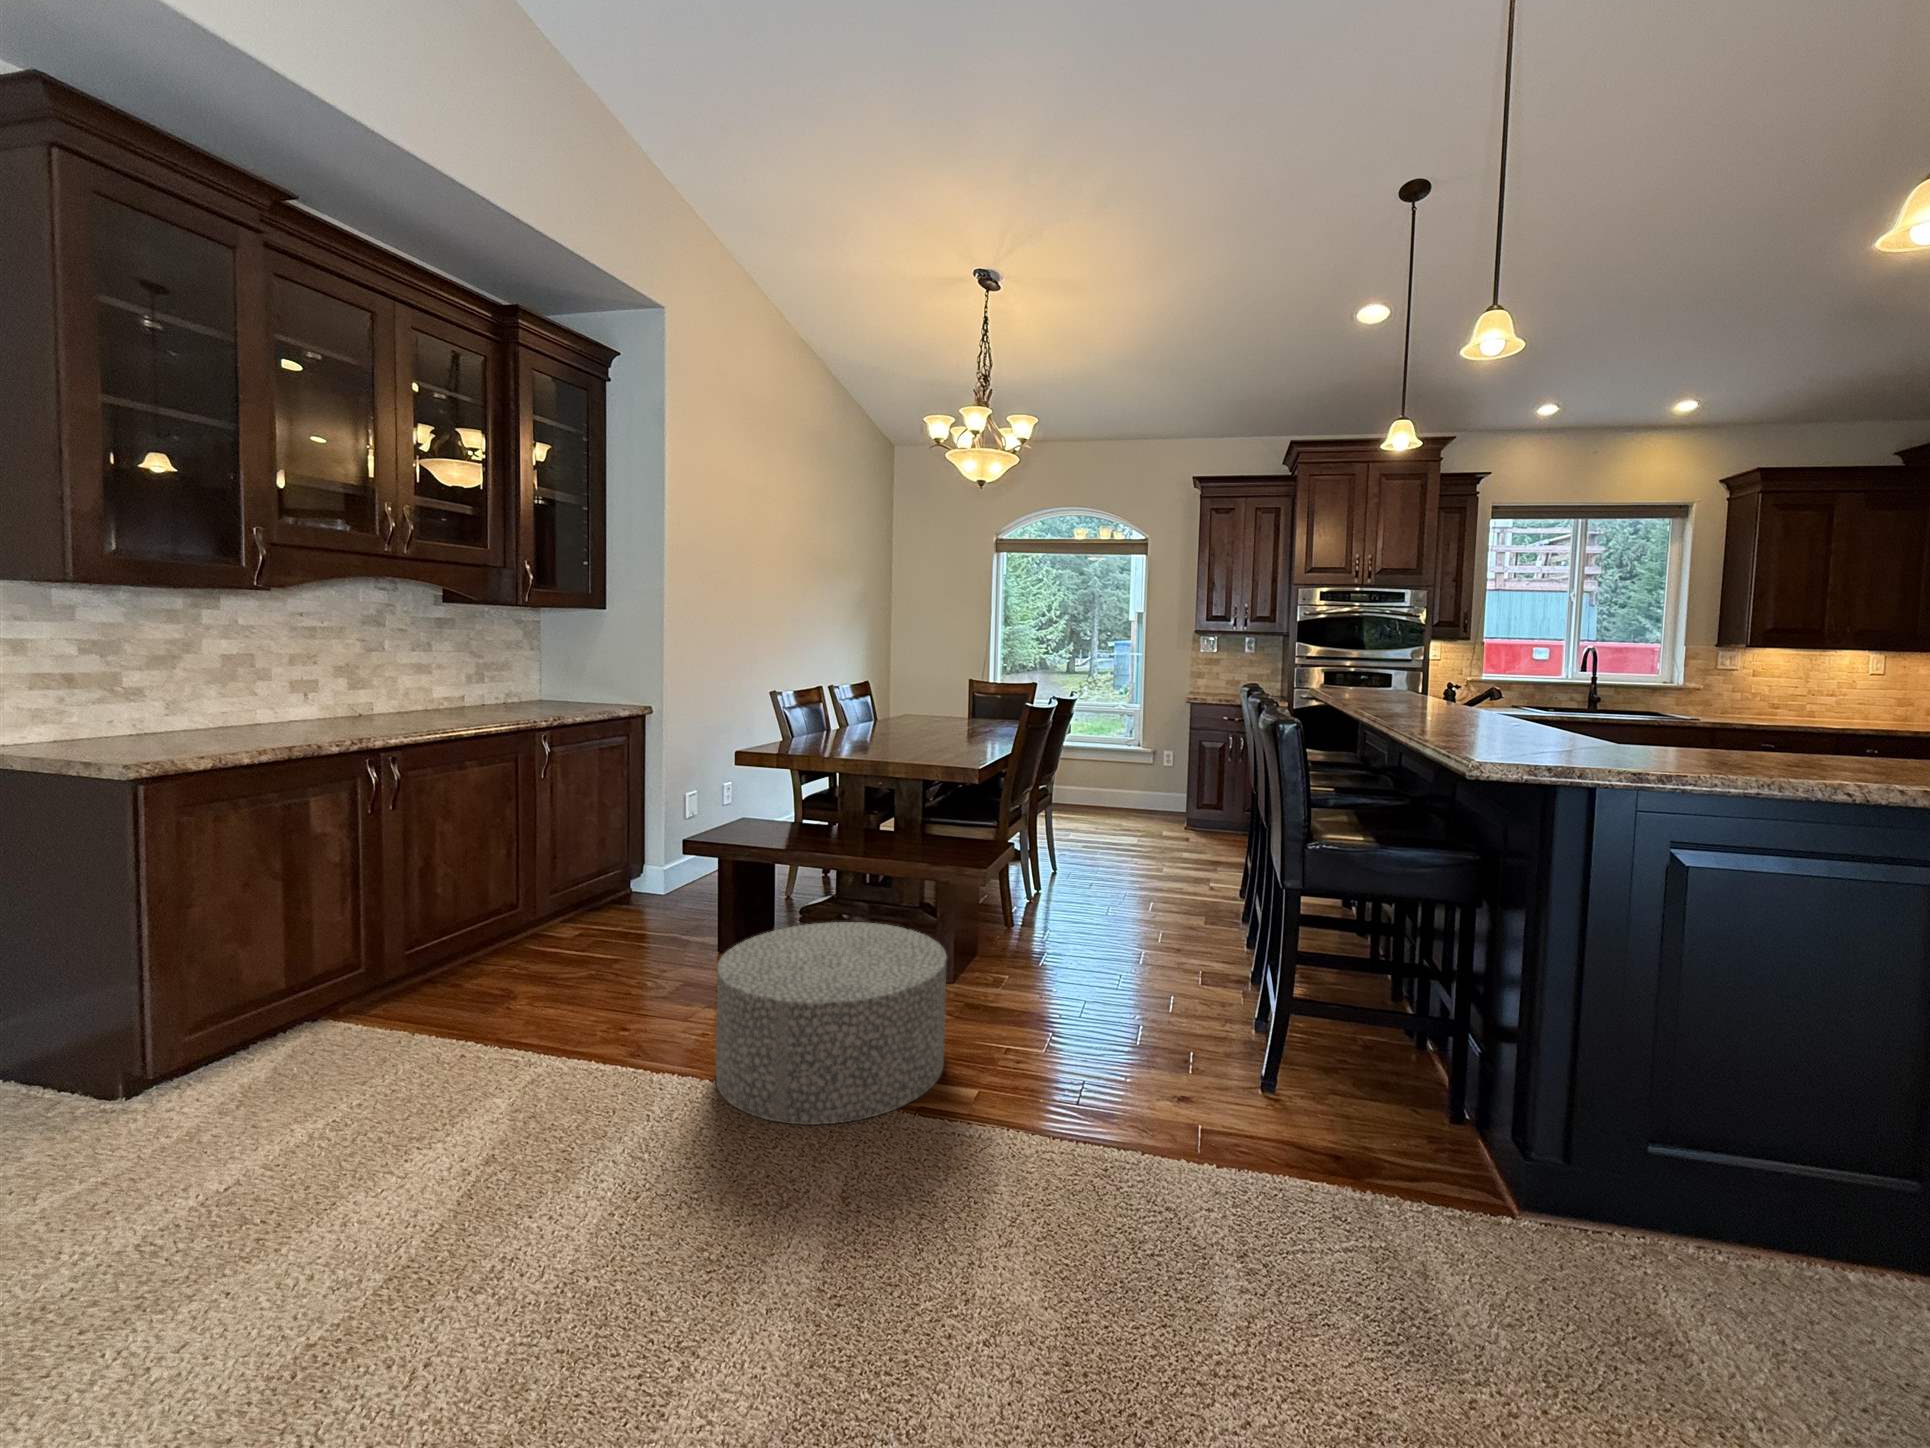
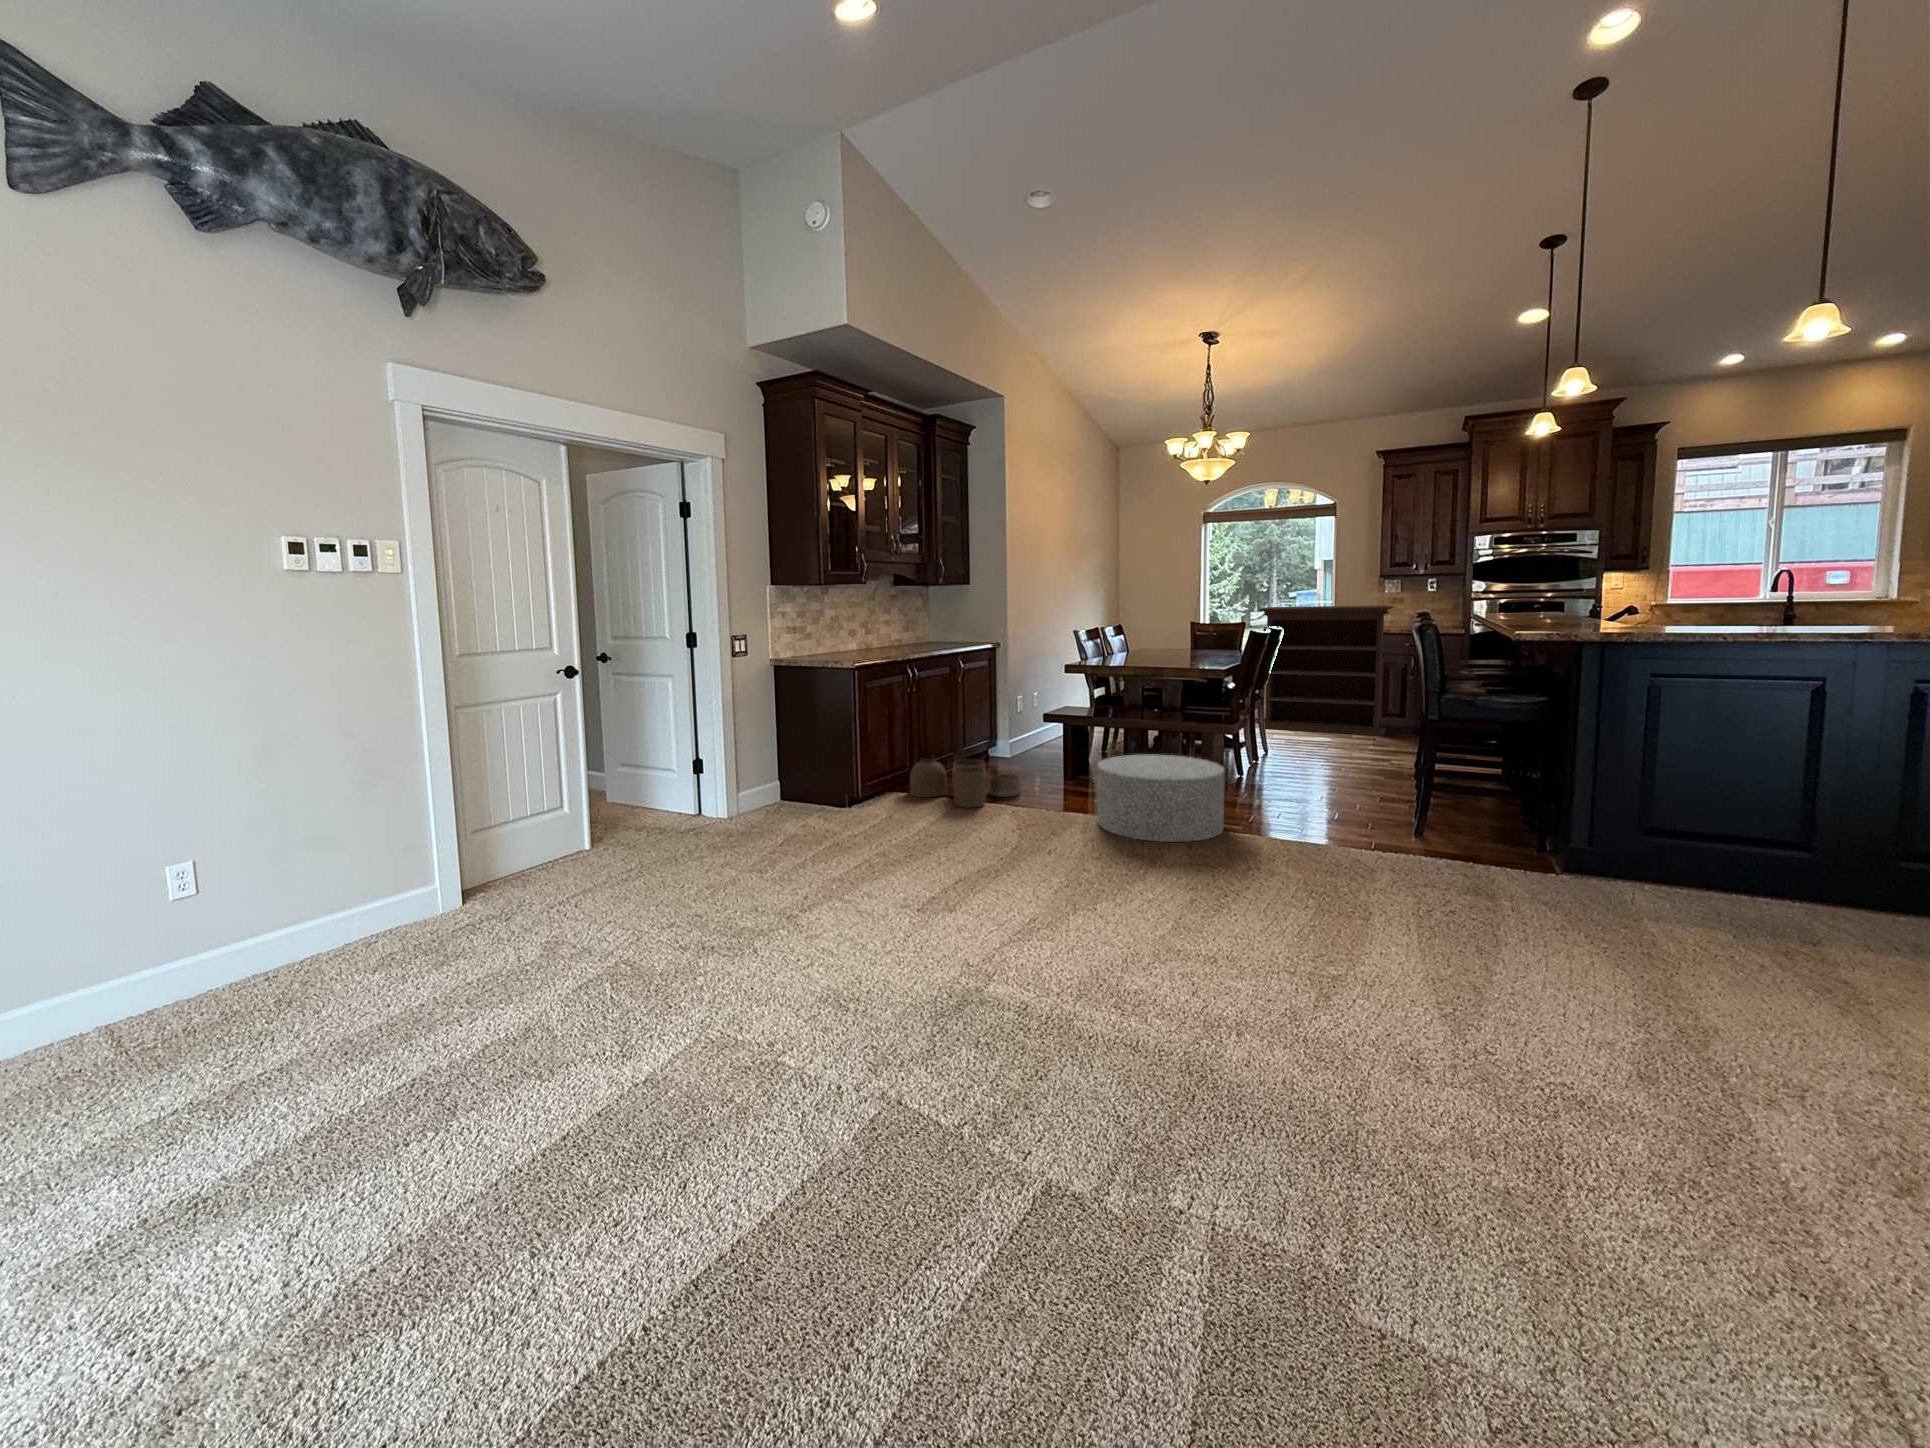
bookshelf: none [1054,663,1212,837] -> present [1259,605,1393,736]
woven basket: none [385,925,620,1042] -> present [910,758,1020,807]

